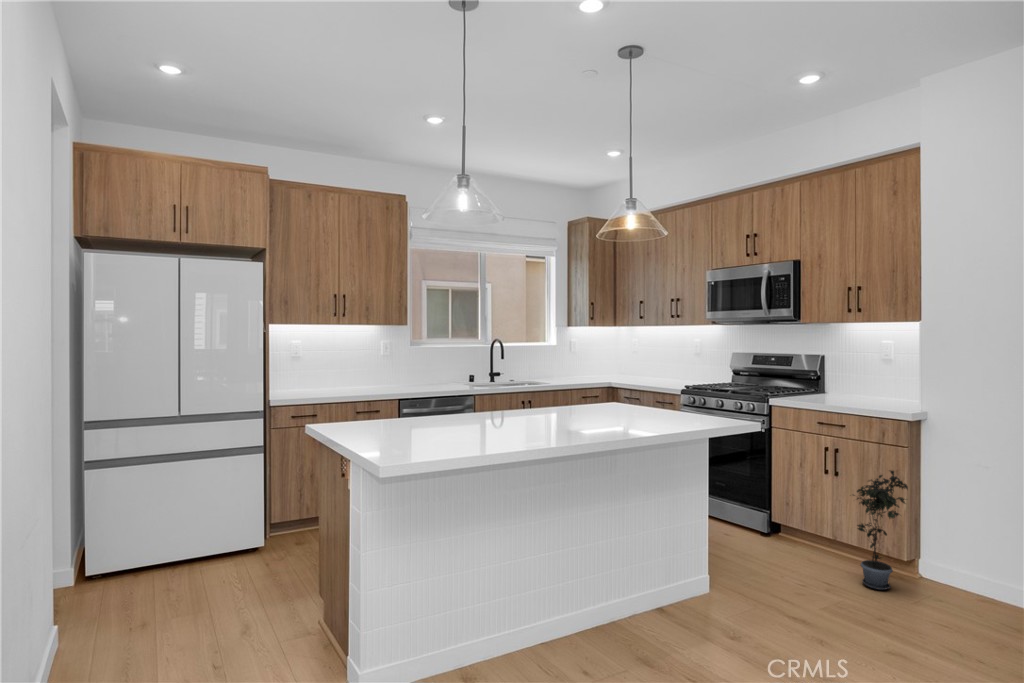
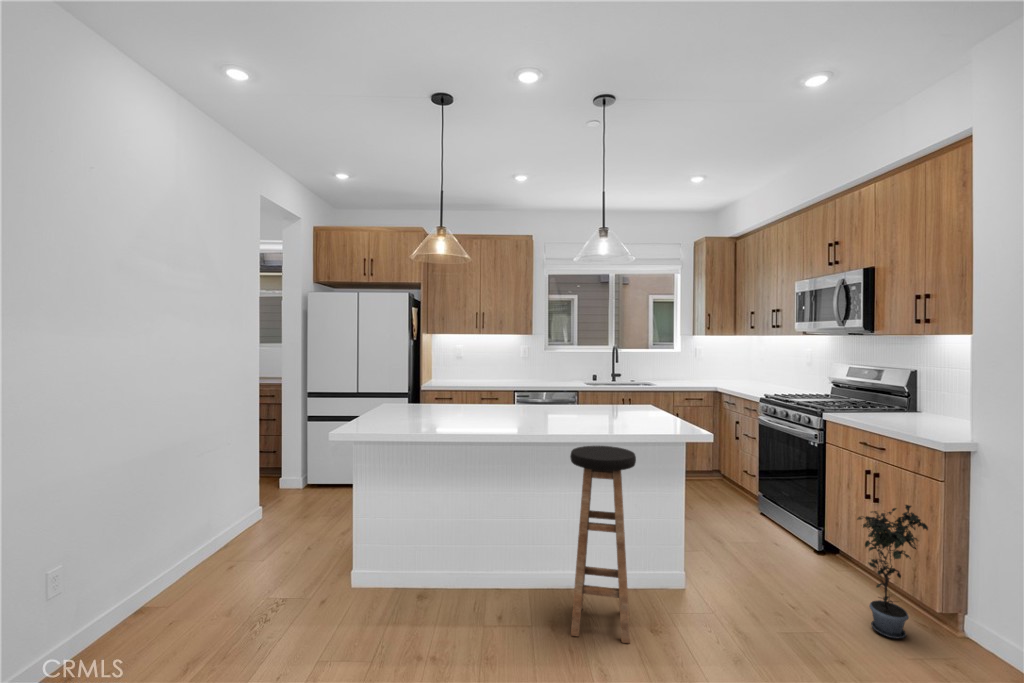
bar stool: none [641,446,729,664] -> present [570,446,636,643]

